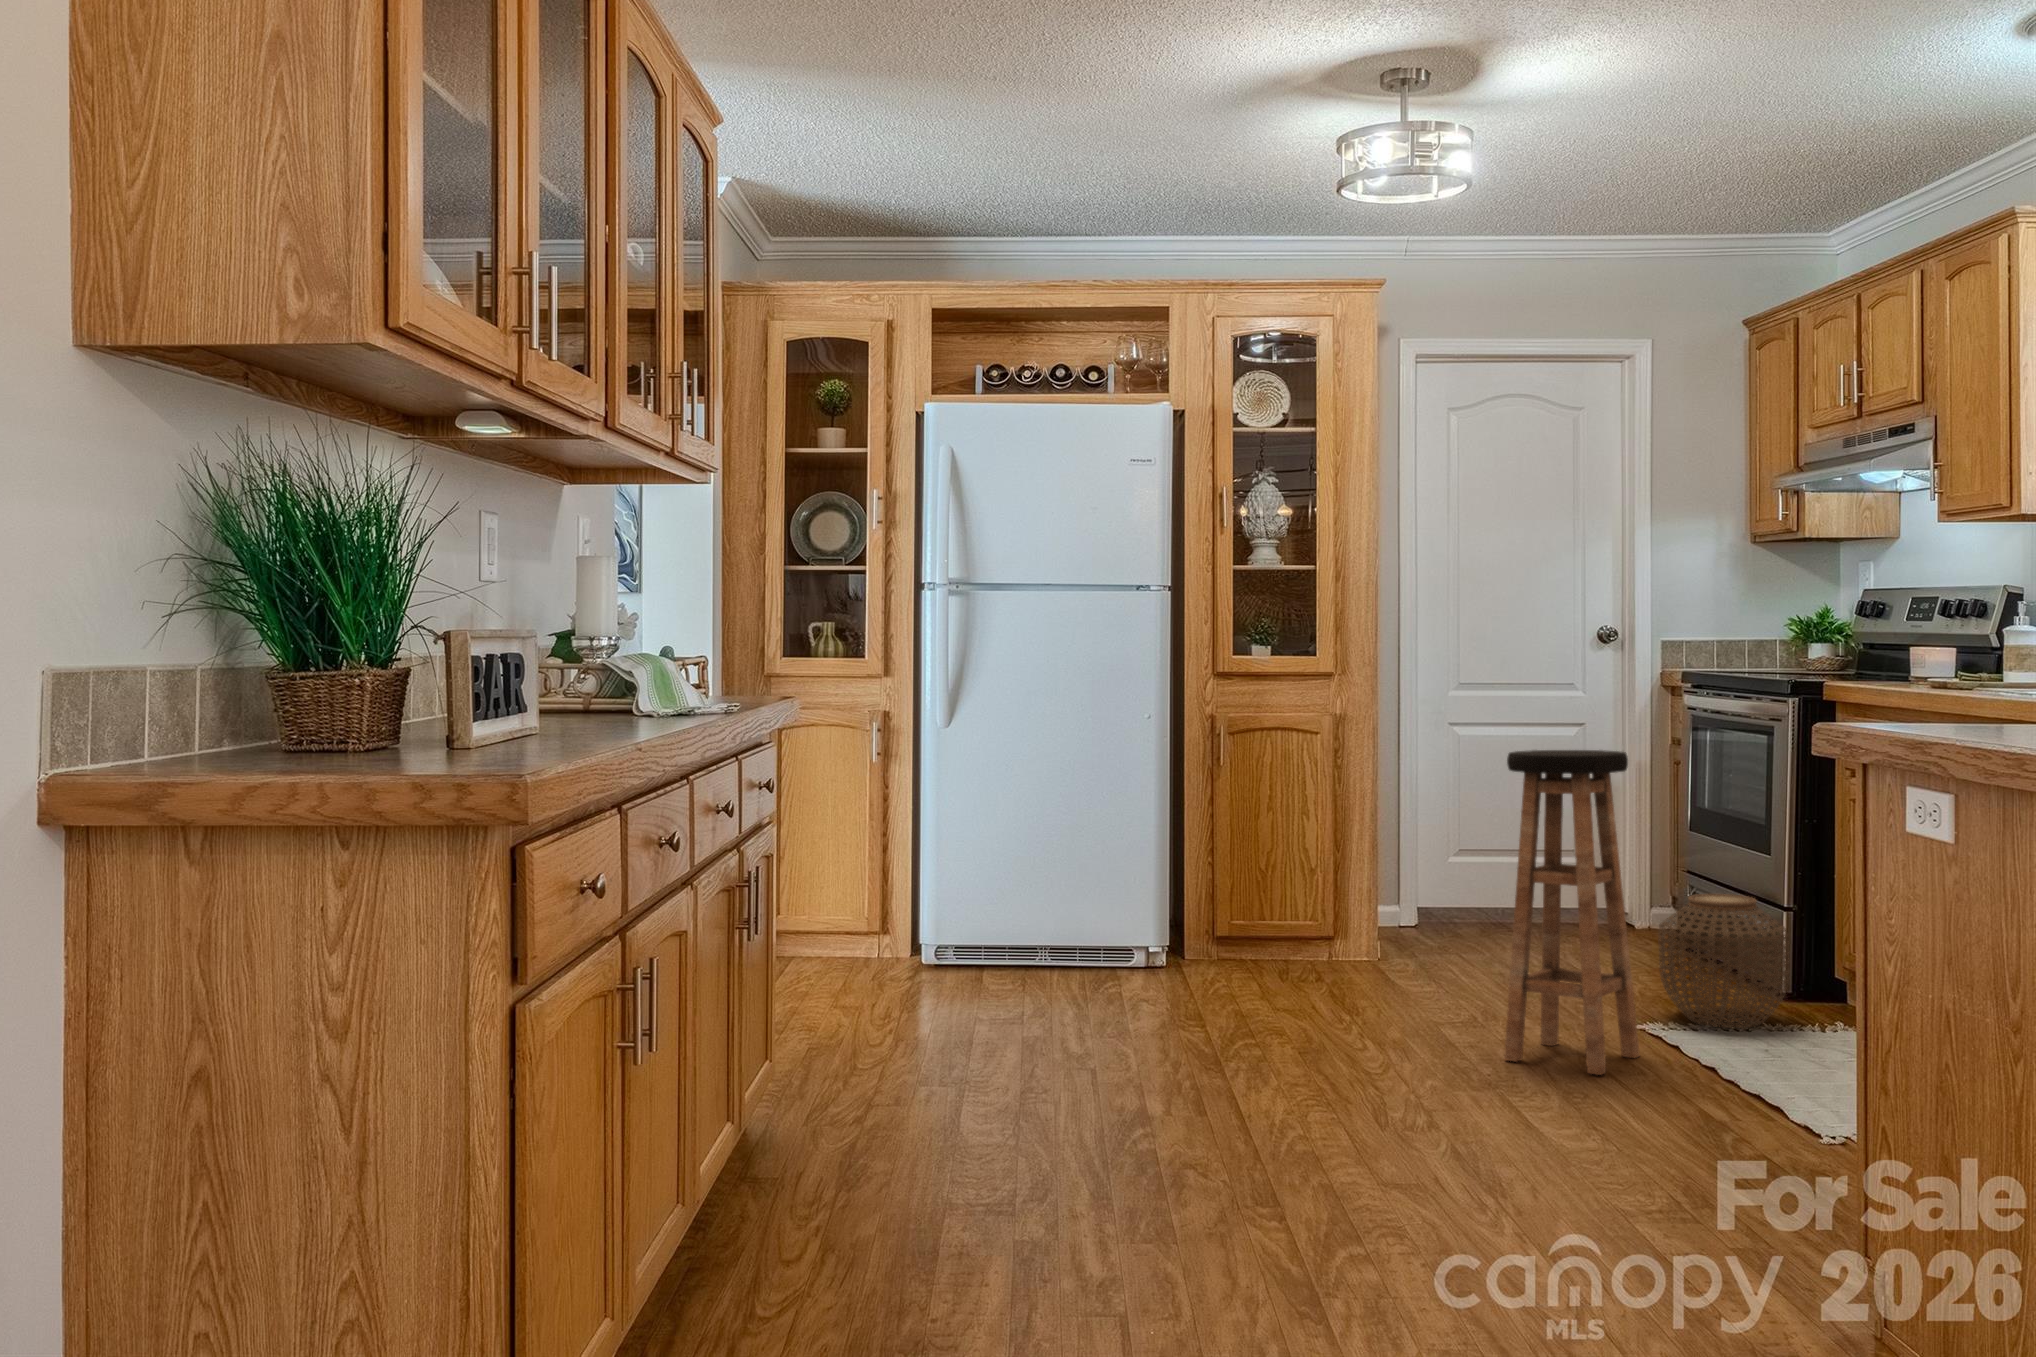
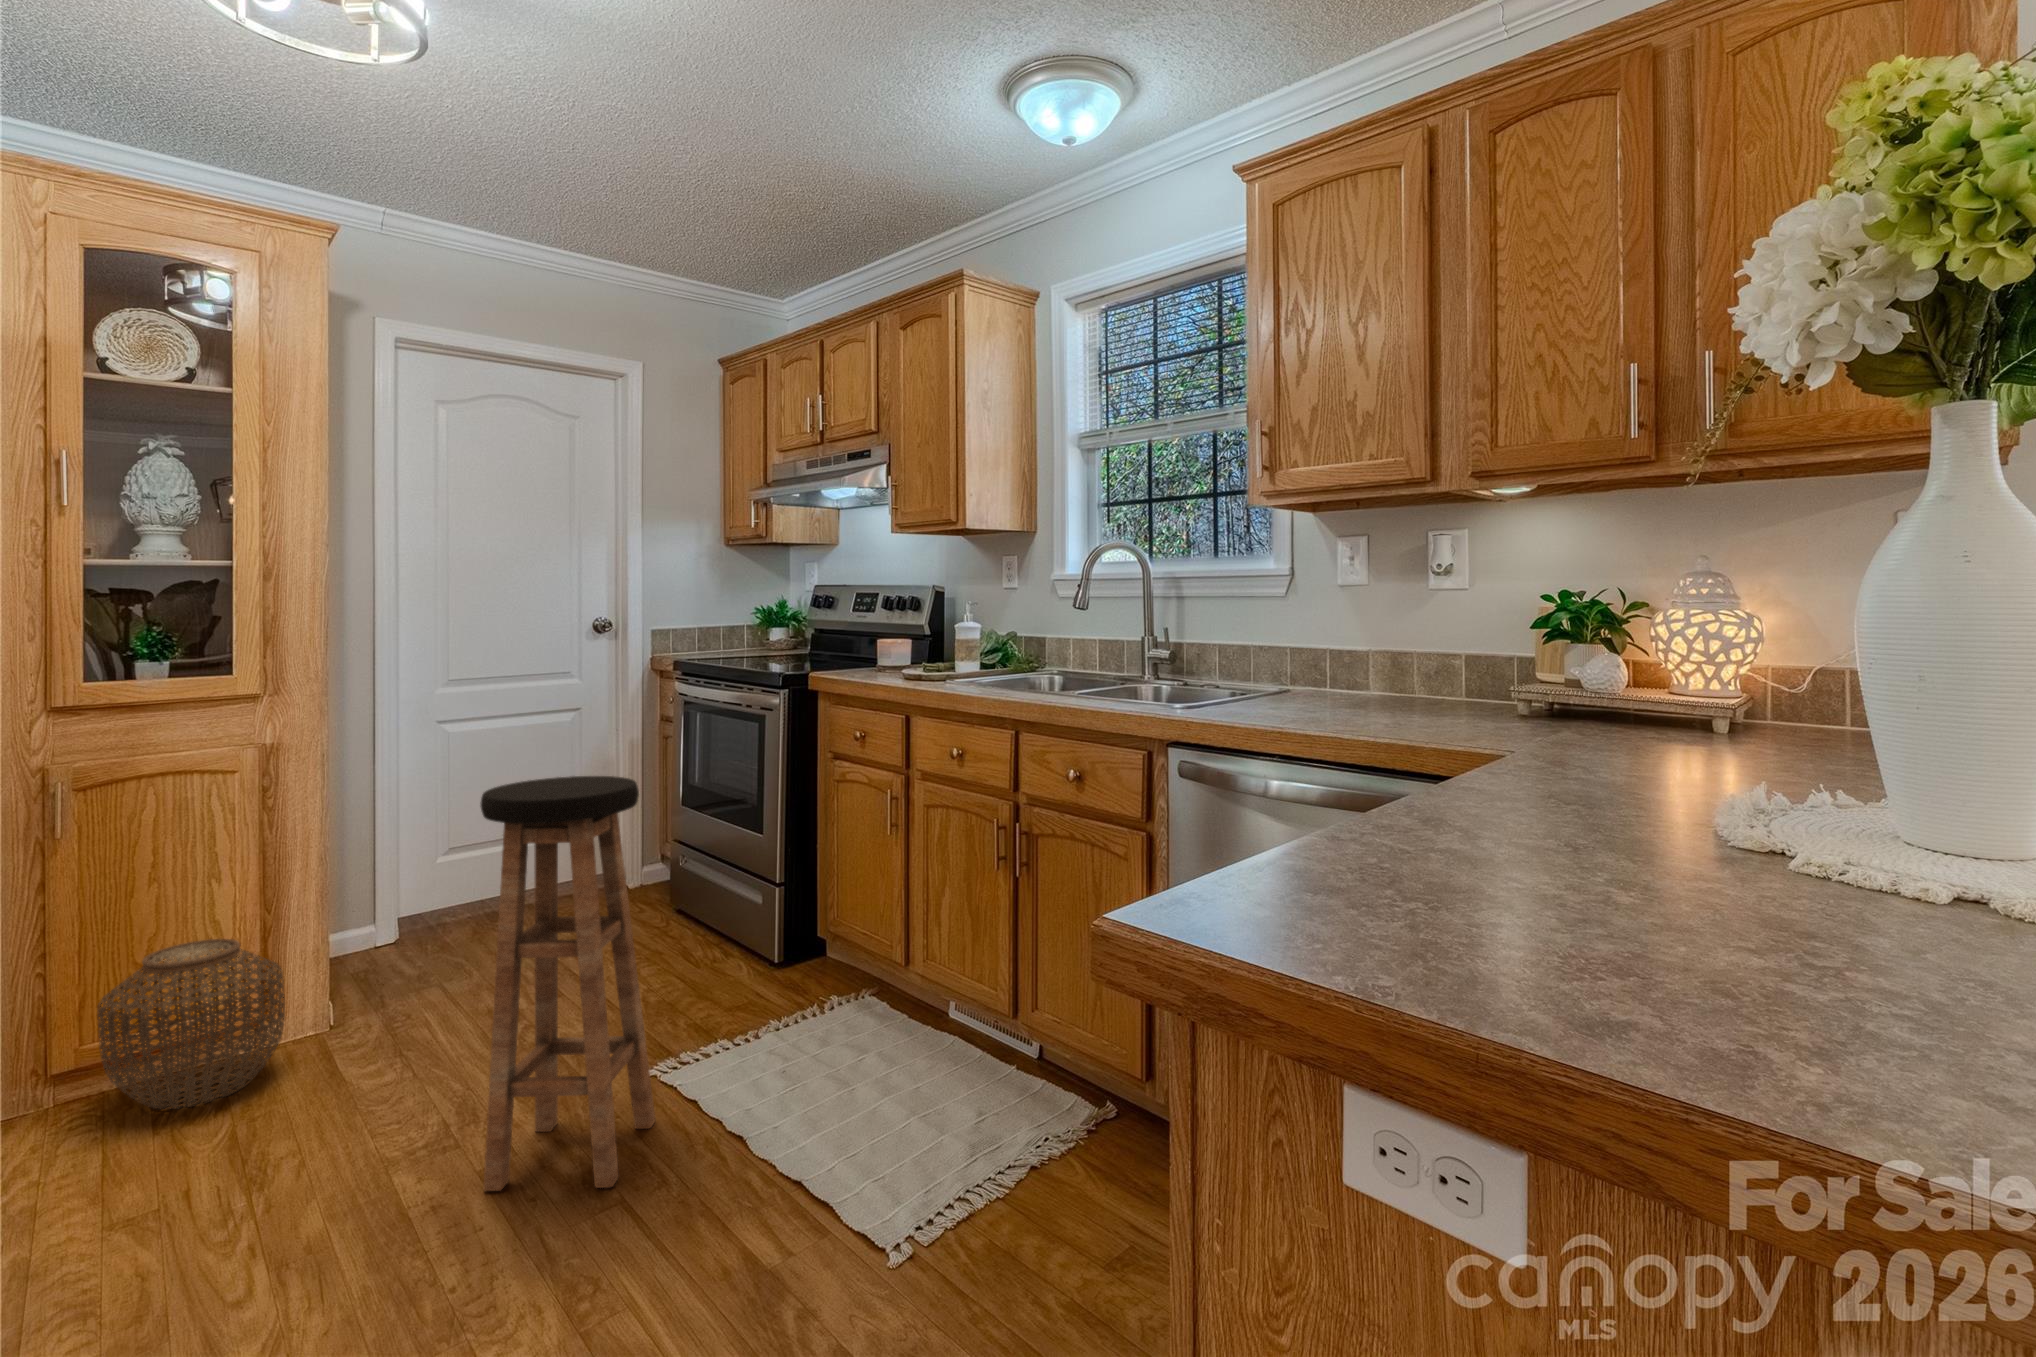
woven basket: present [1659,894,1790,1028] -> present [98,939,285,1109]

